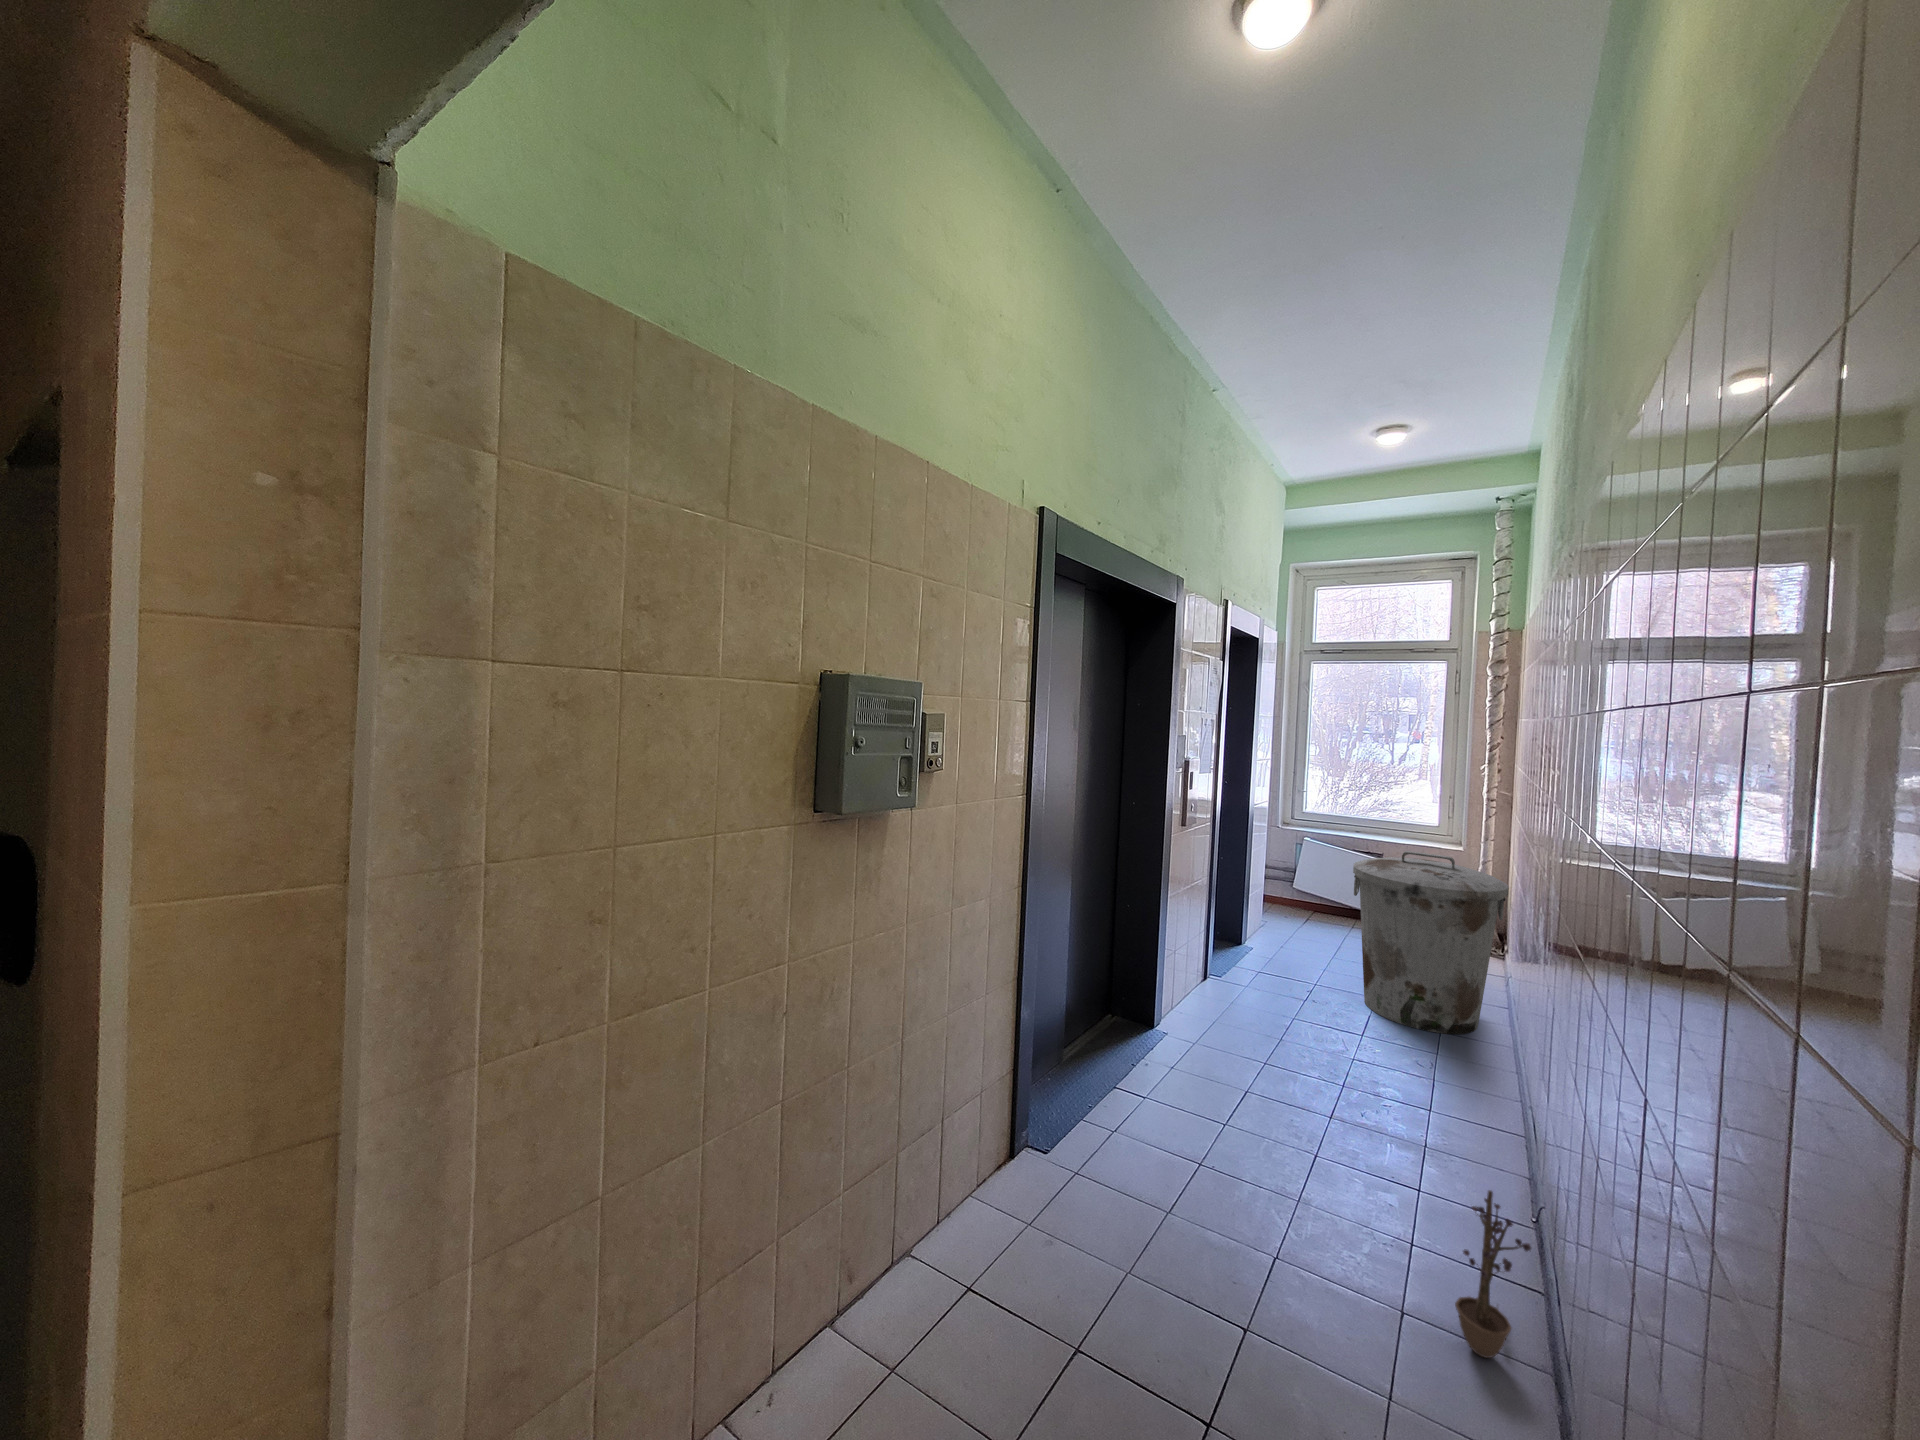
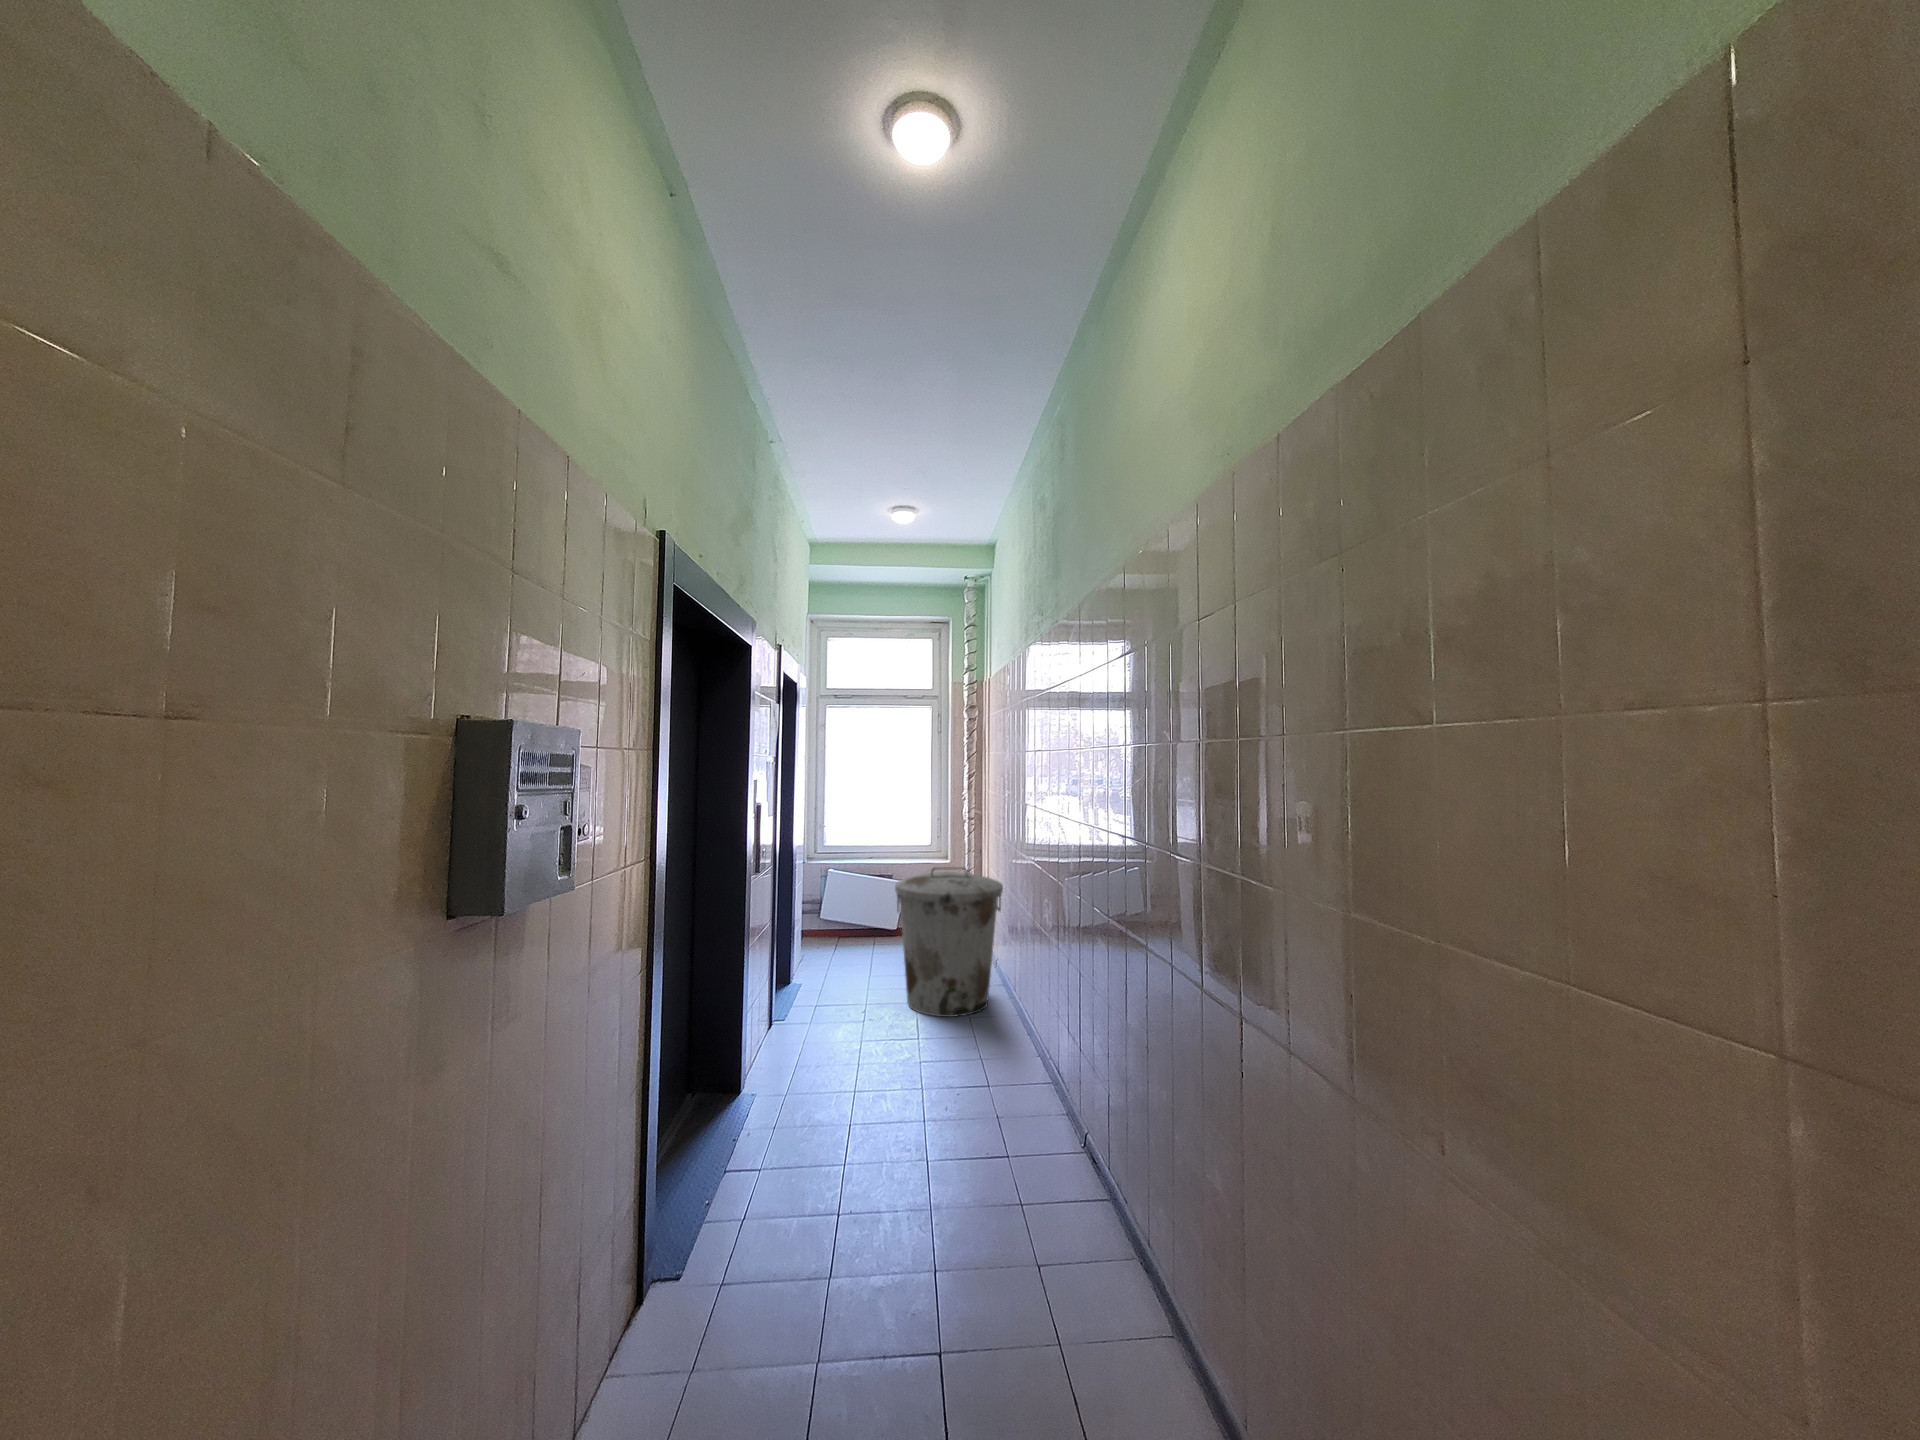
decorative plant: present [1455,1190,1531,1358] -> none [1063,1124,1103,1262]

